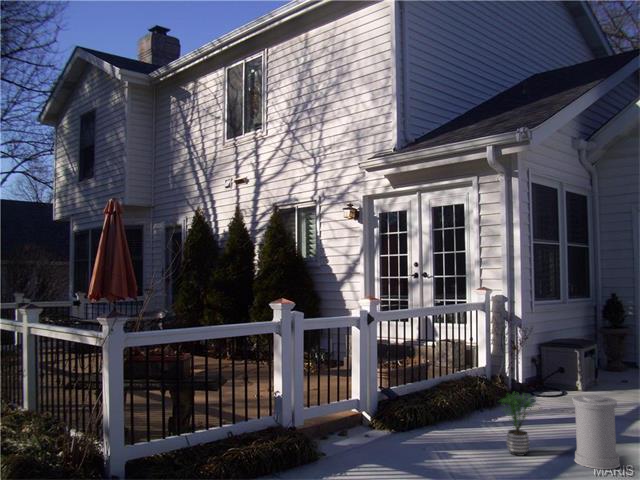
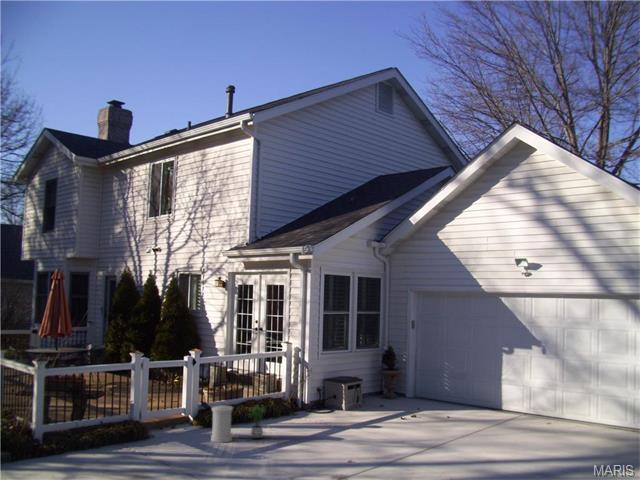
trash can: present [572,395,620,469] -> present [211,406,233,443]

